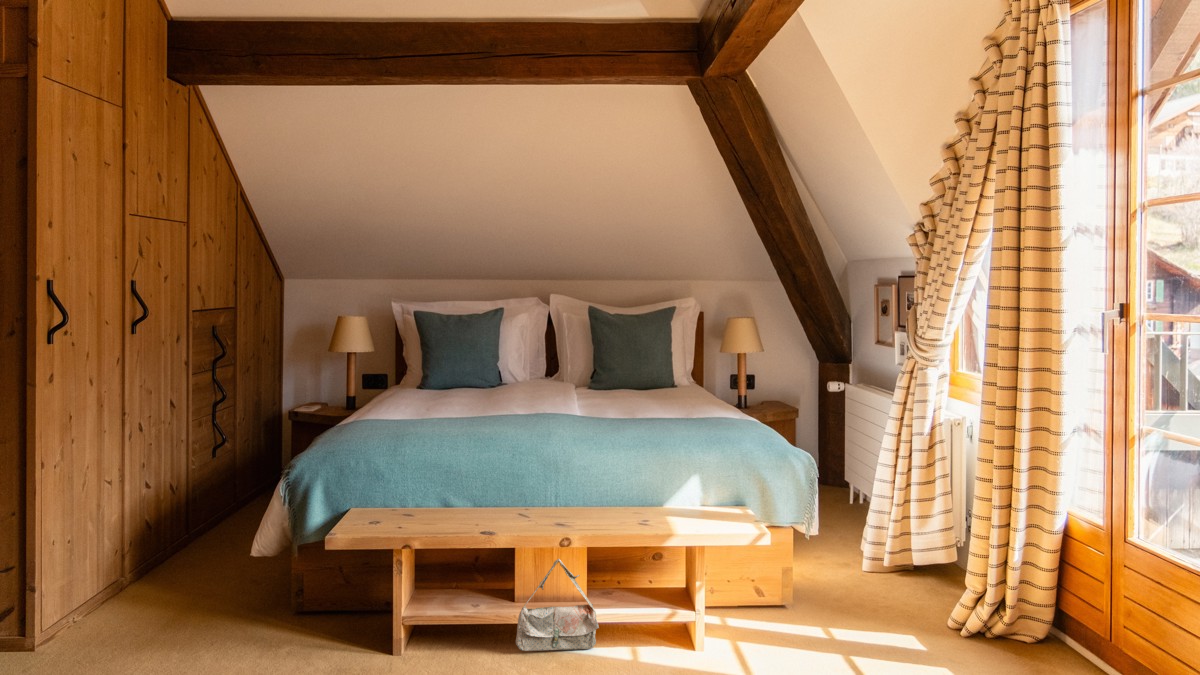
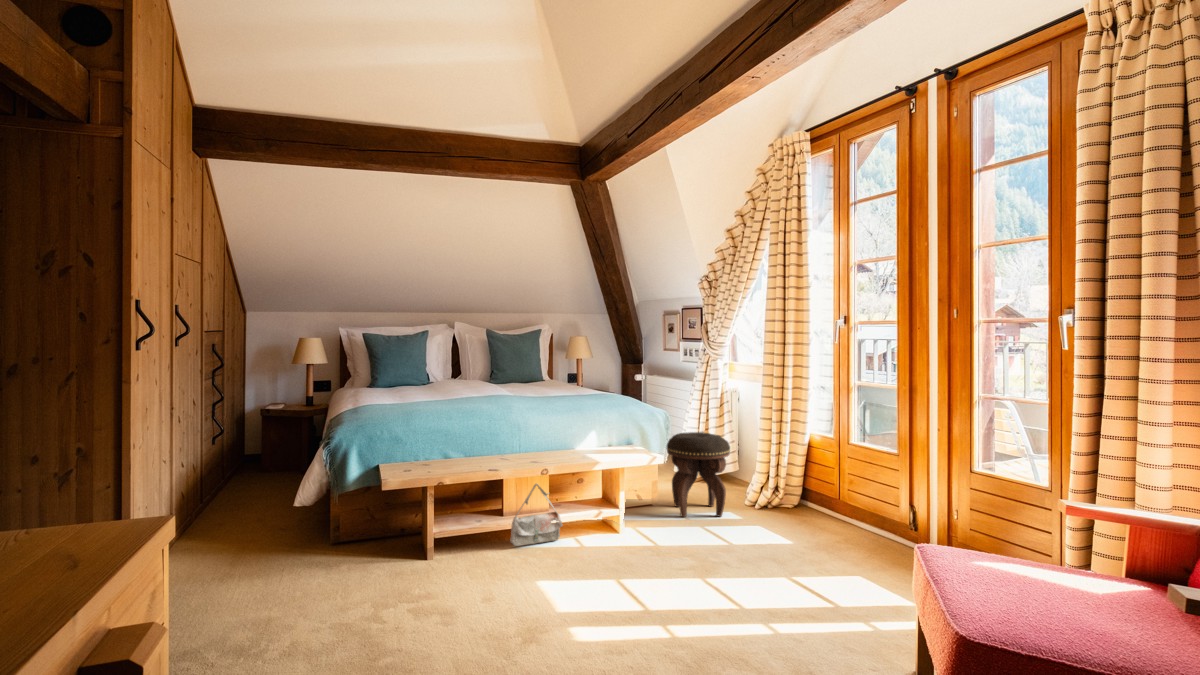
footstool: none [800,493,909,640] -> present [667,432,730,517]

